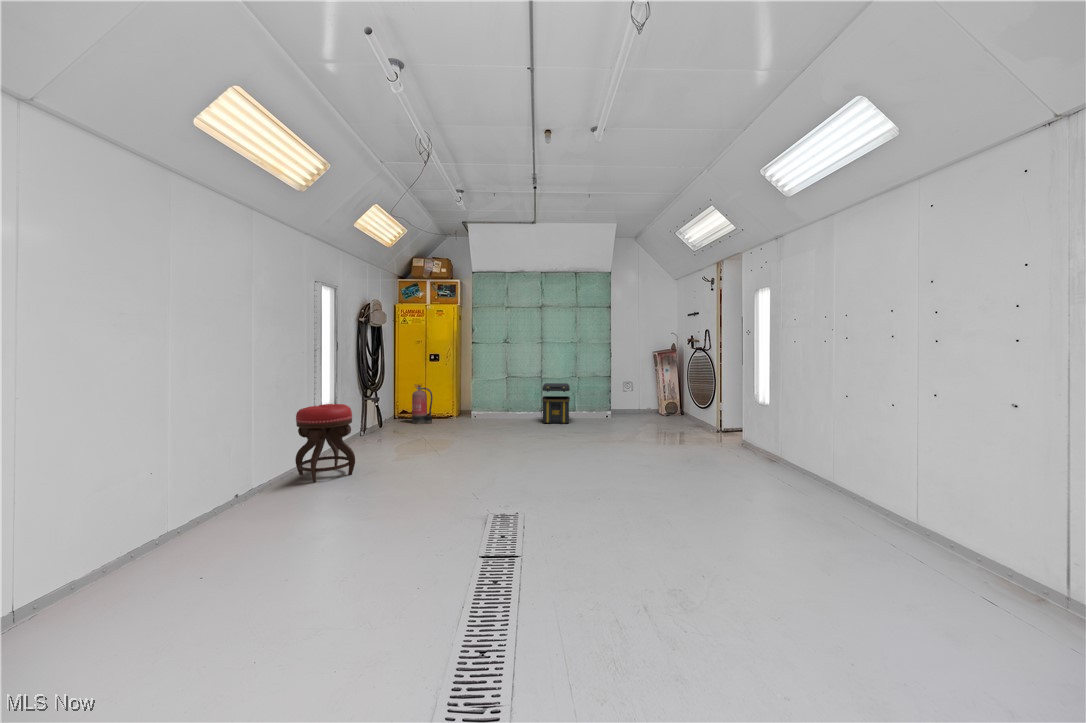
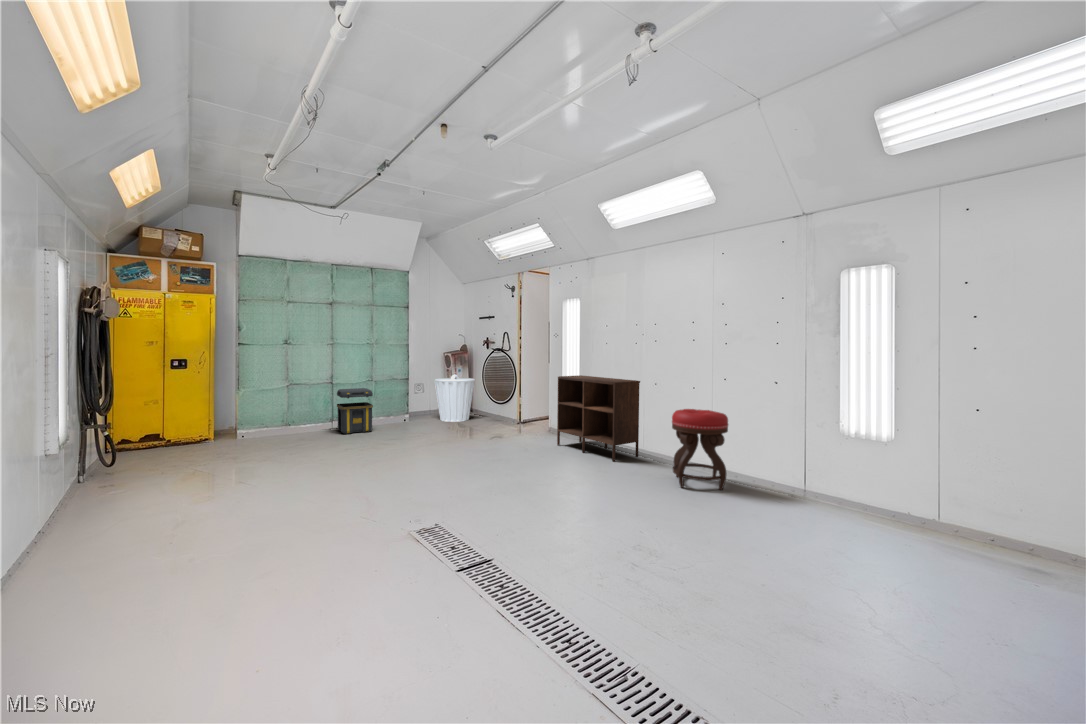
trash can: none [635,374,677,423] -> present [434,374,475,422]
shelving unit: none [733,380,830,490] -> present [557,375,640,462]
fire extinguisher: present [412,385,433,424] -> none [147,400,183,454]
stool: present [295,404,355,482] -> present [672,409,728,490]

